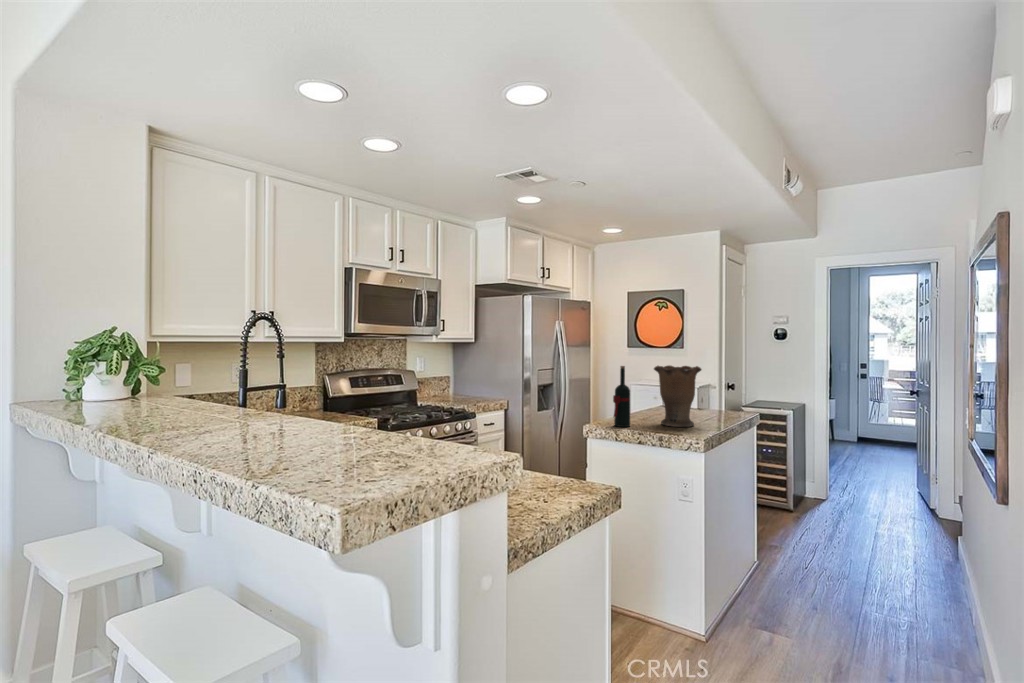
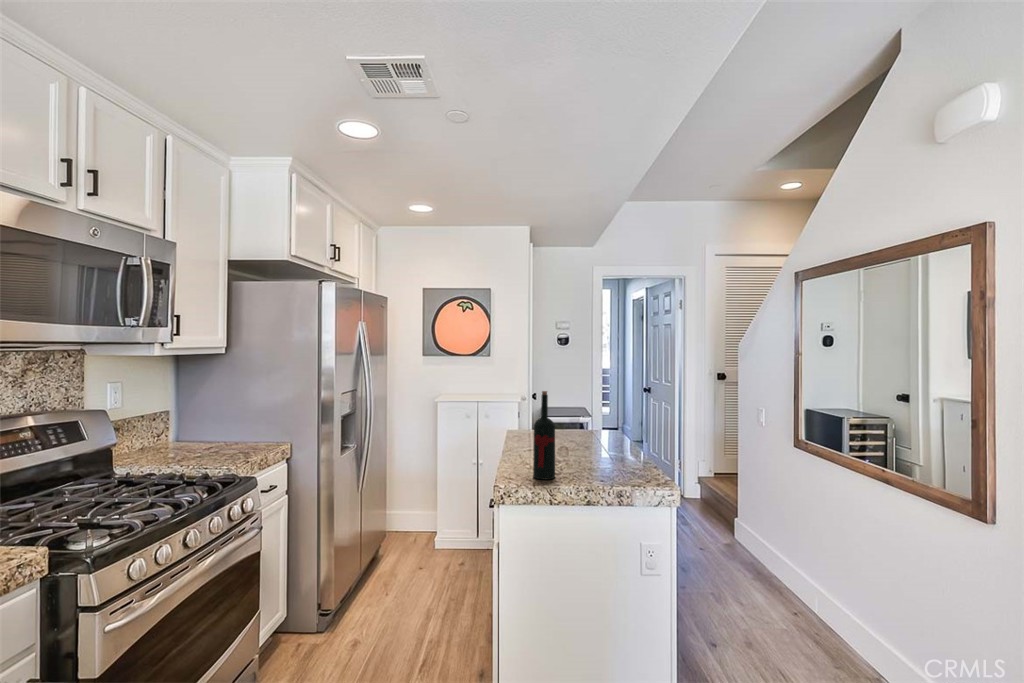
vase: present [654,365,701,427] -> none [564,385,622,467]

